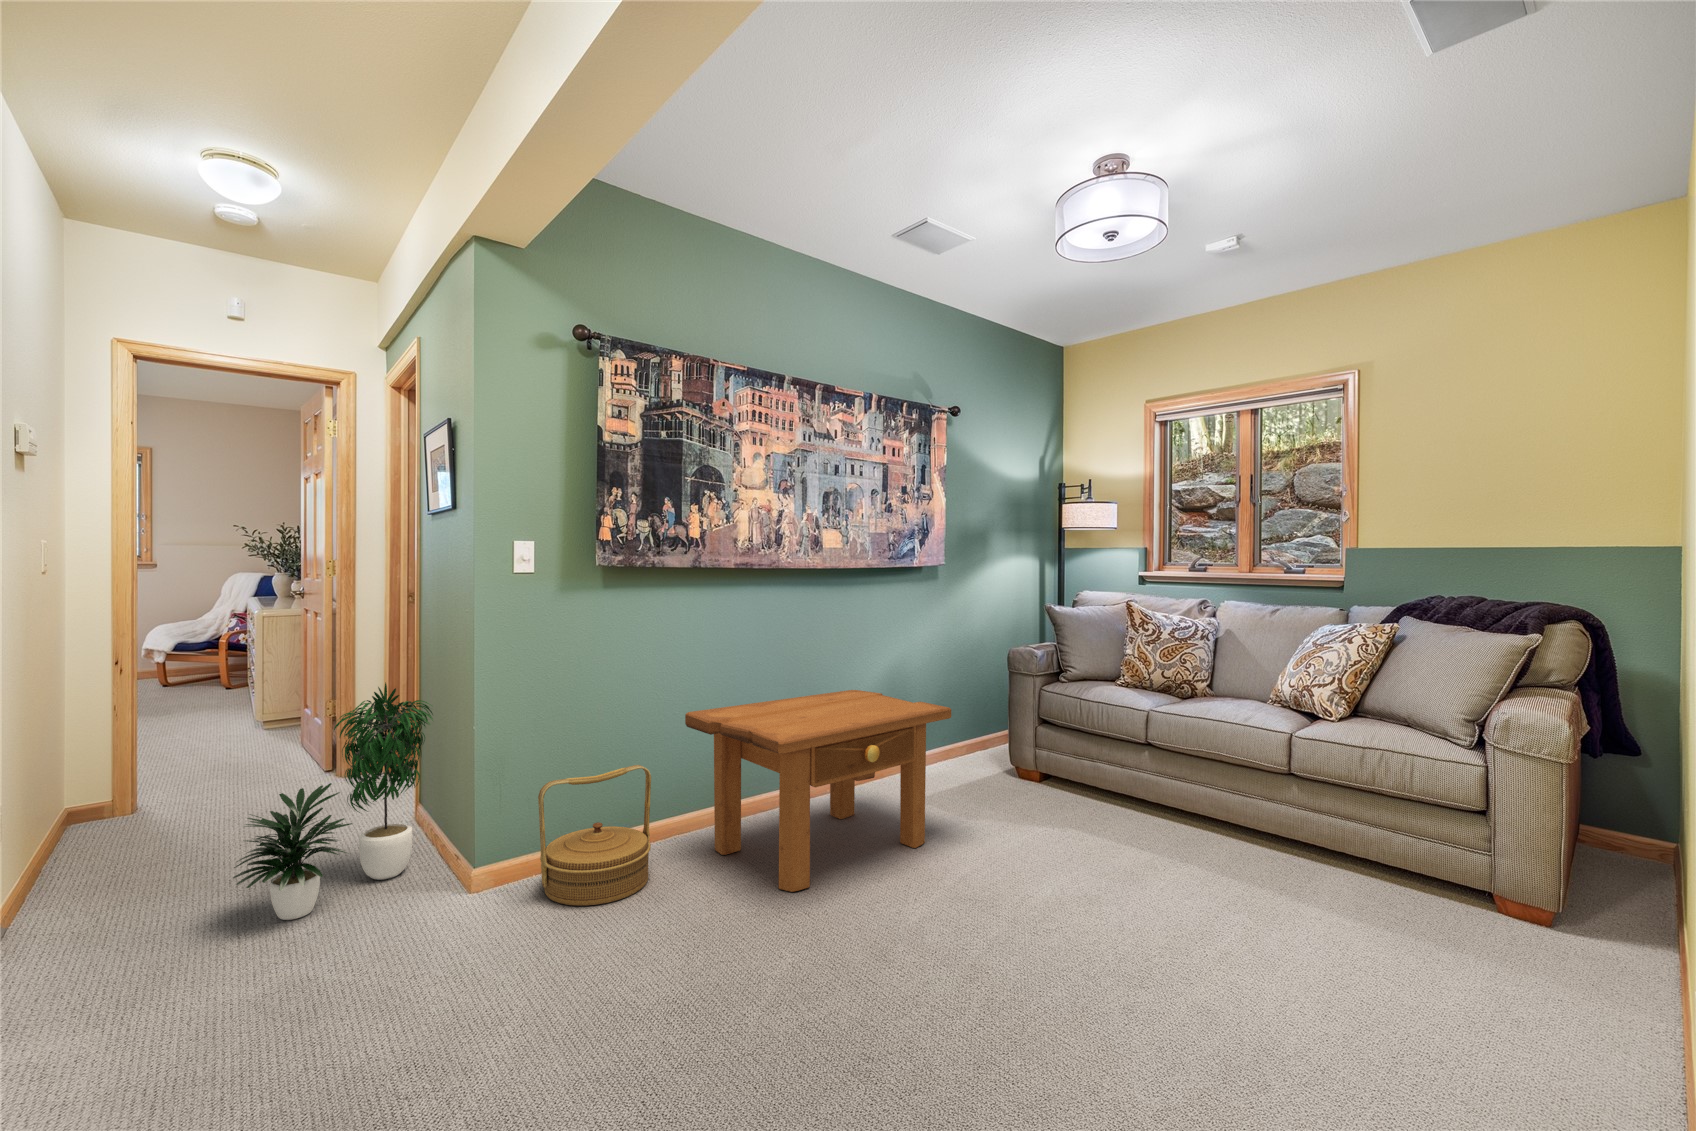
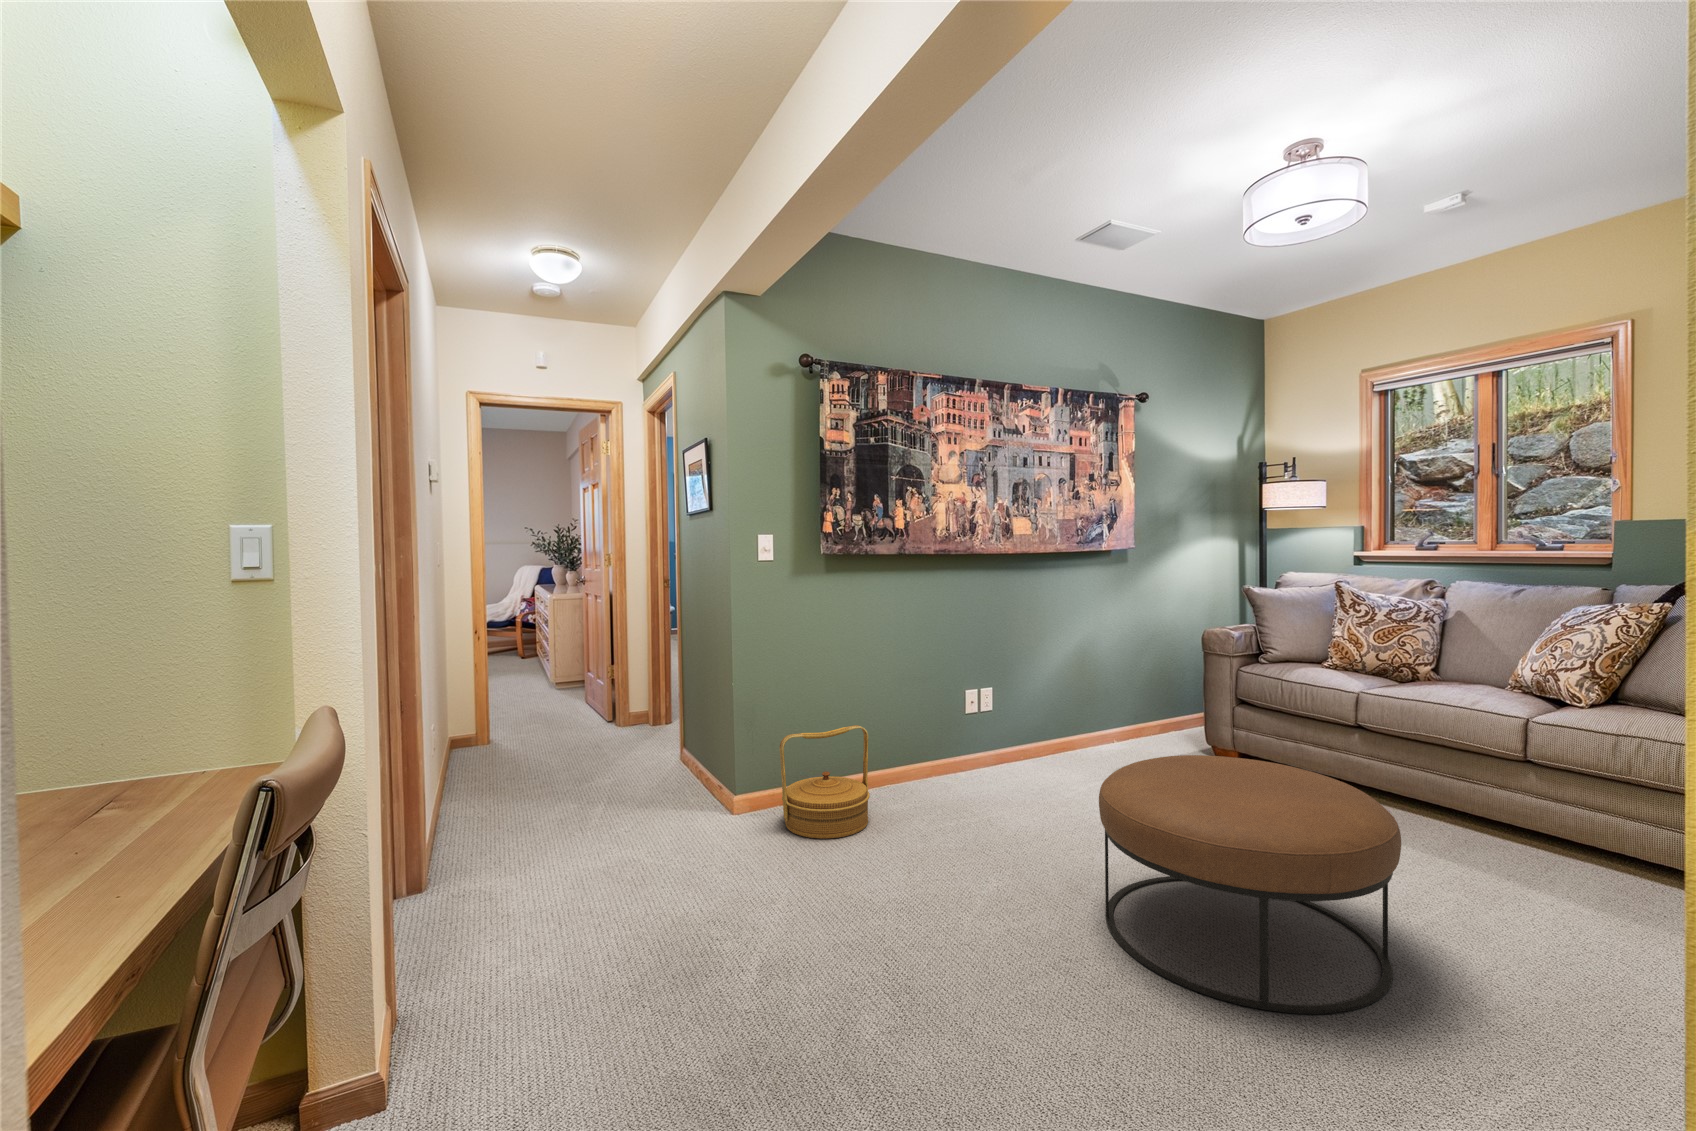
potted plant: present [233,683,433,920] -> none [565,651,697,831]
side table: present [685,690,951,892] -> none [895,666,1143,842]
ottoman: none [905,786,1199,1070] -> present [1099,755,1401,1014]

